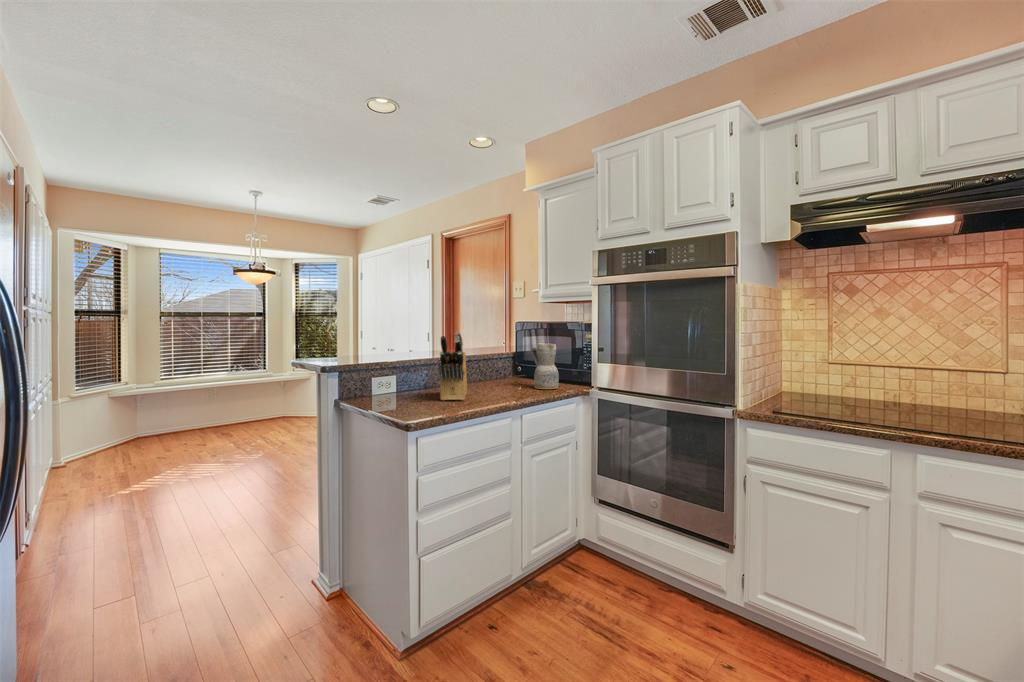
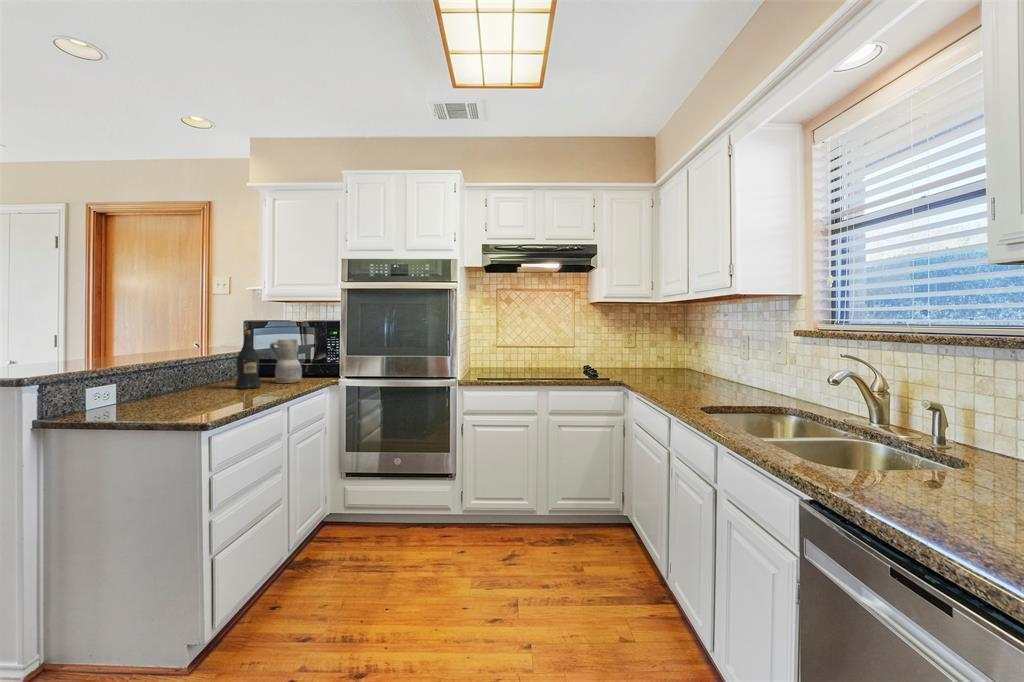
knife block: present [439,332,467,400] -> none [180,330,227,403]
wine bottle: none [495,334,517,391] -> present [236,330,261,389]

